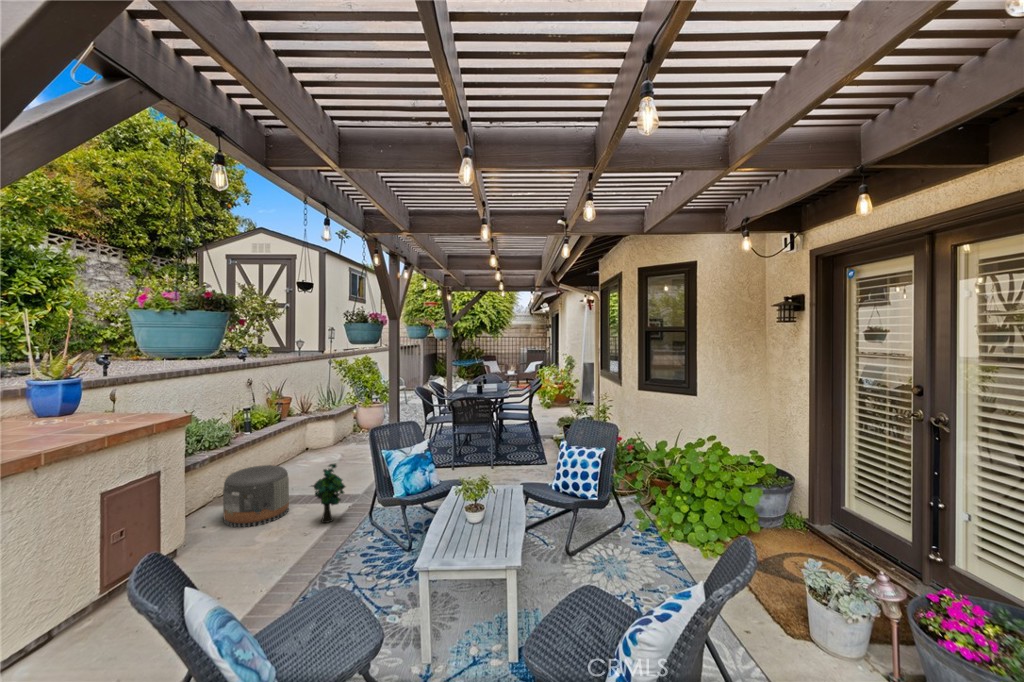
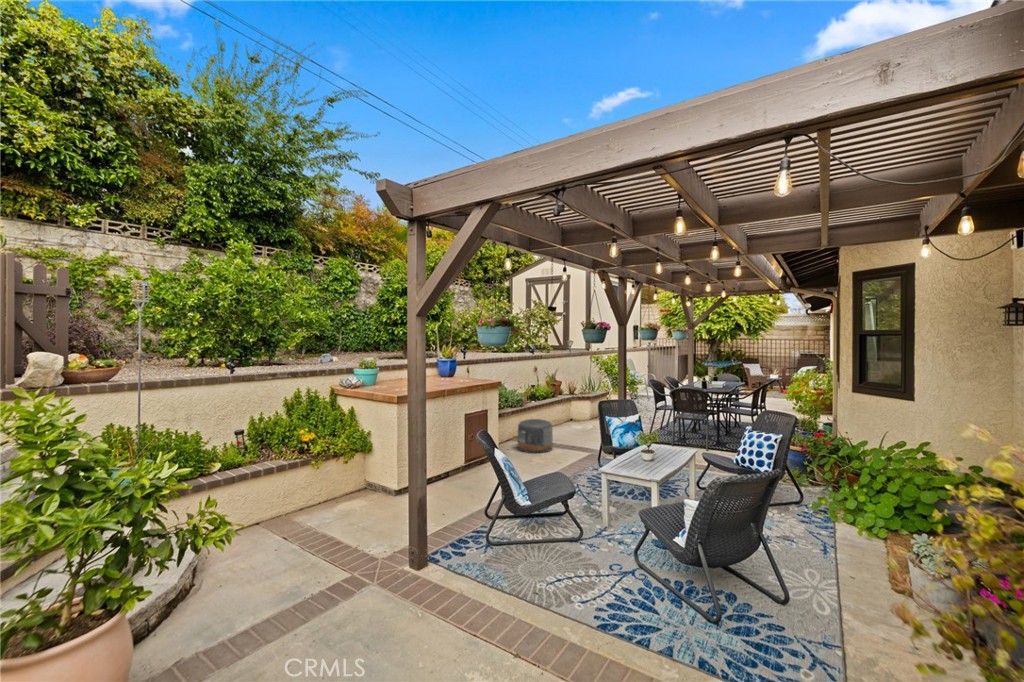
decorative plant: present [312,464,345,523] -> none [562,422,585,460]

